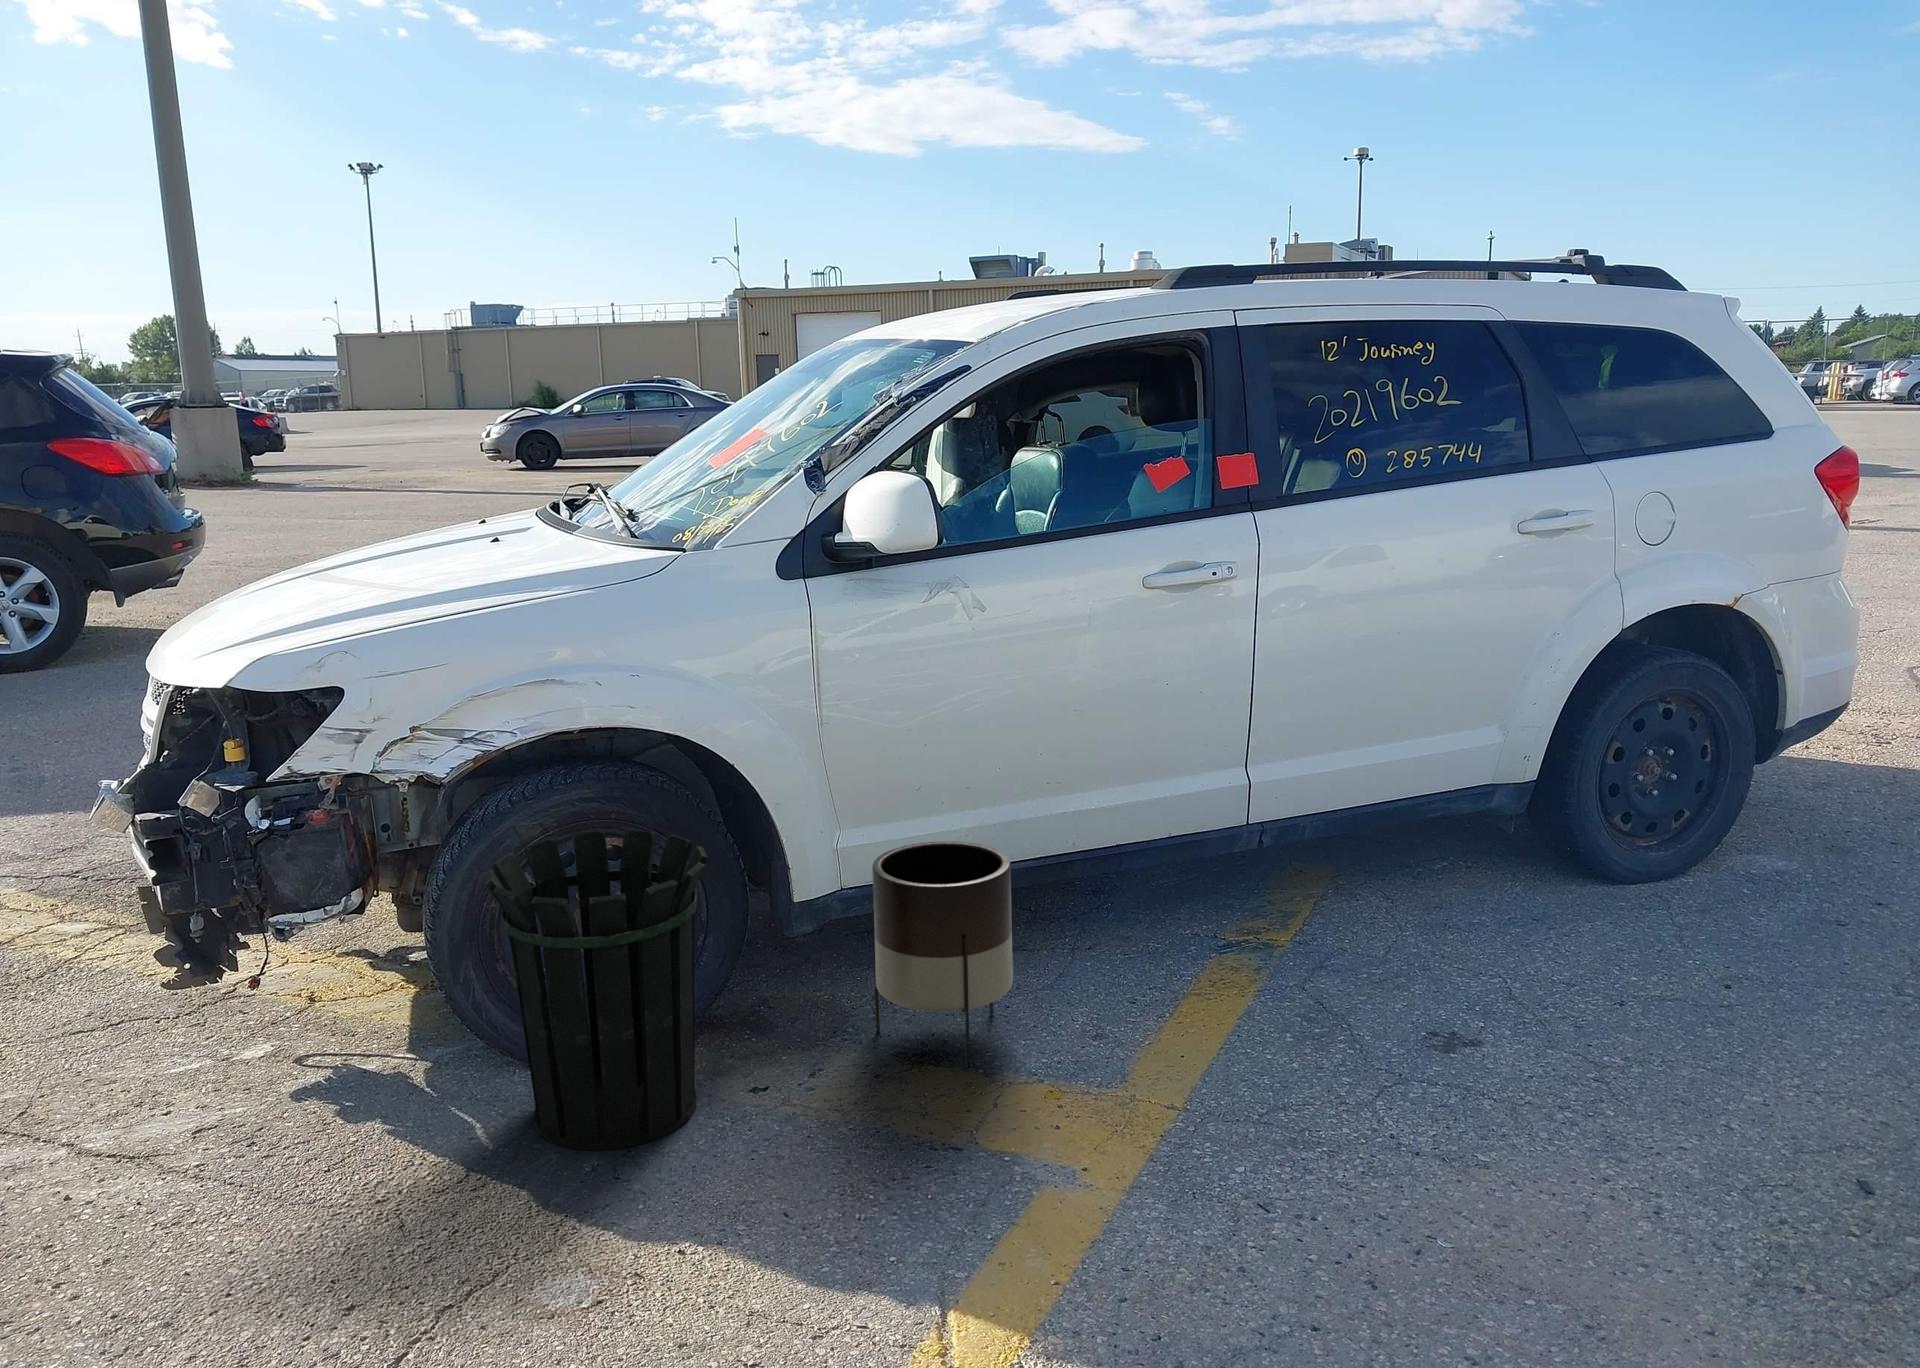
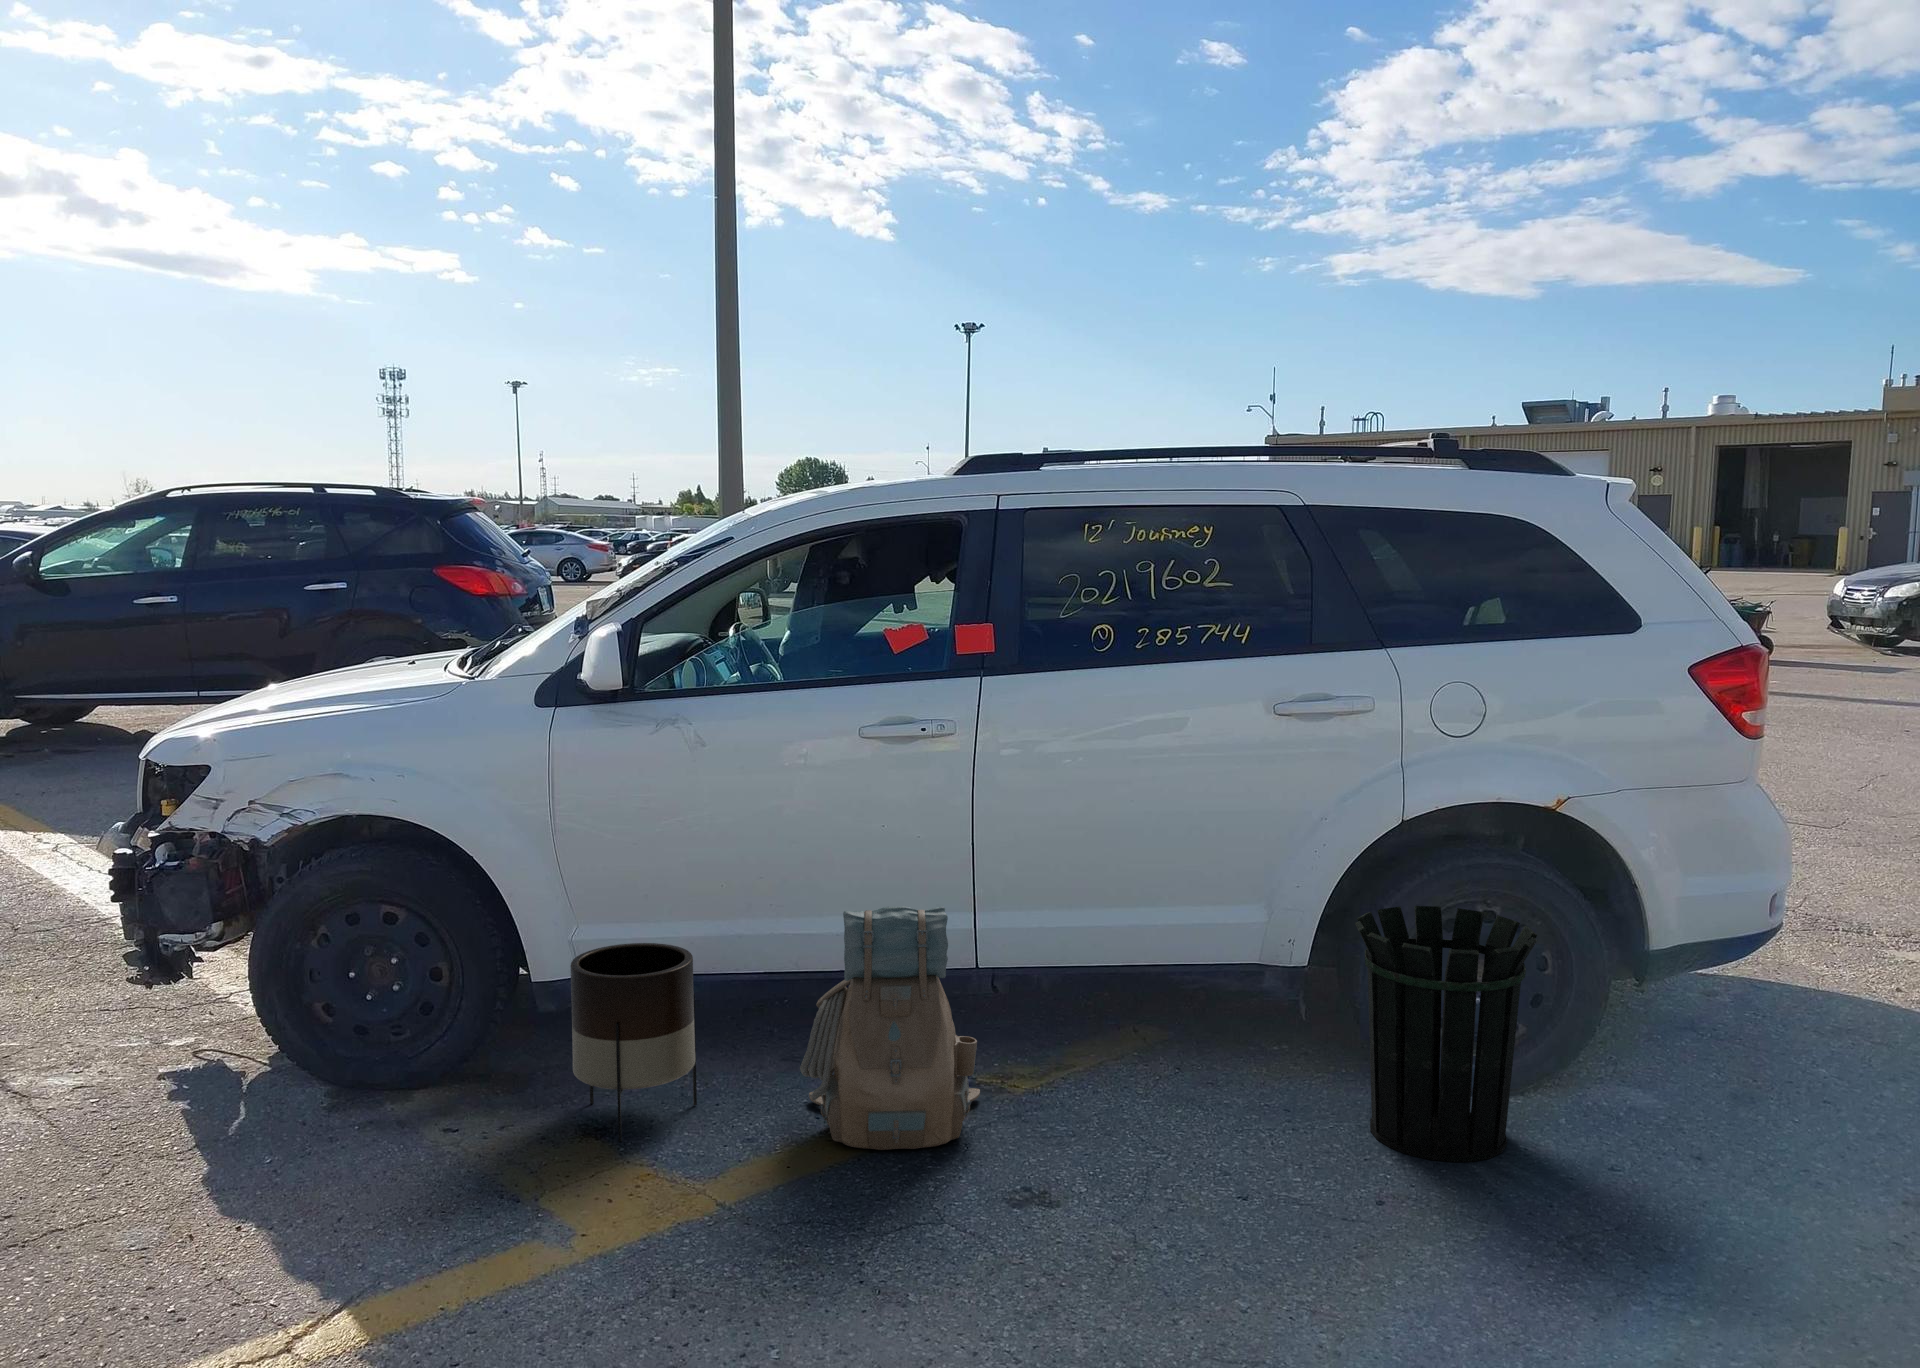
backpack: none [1101,763,1311,1029] -> present [800,906,980,1150]
waste bin: present [485,831,708,1151] -> present [1355,906,1537,1162]

